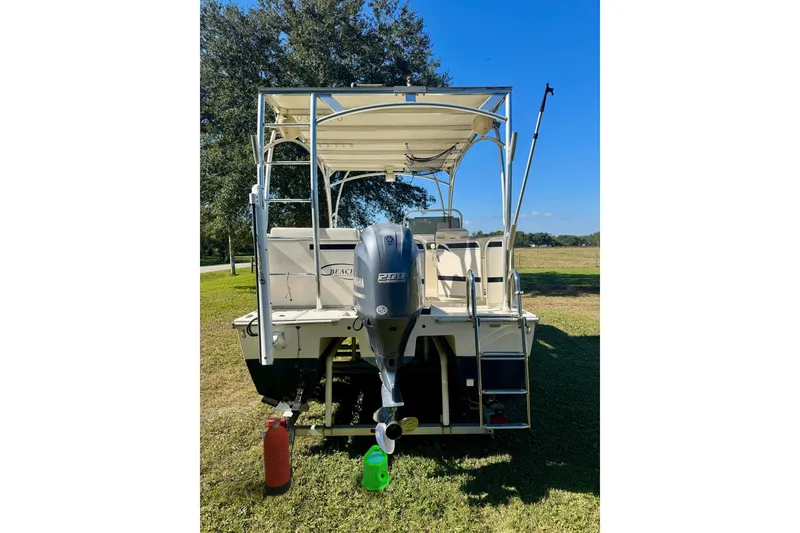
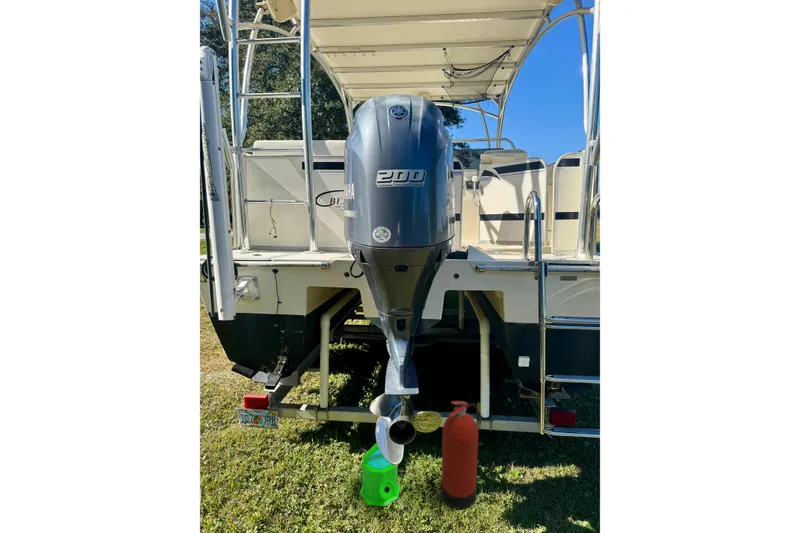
fire extinguisher: present [263,417,295,496] -> present [441,401,479,509]

